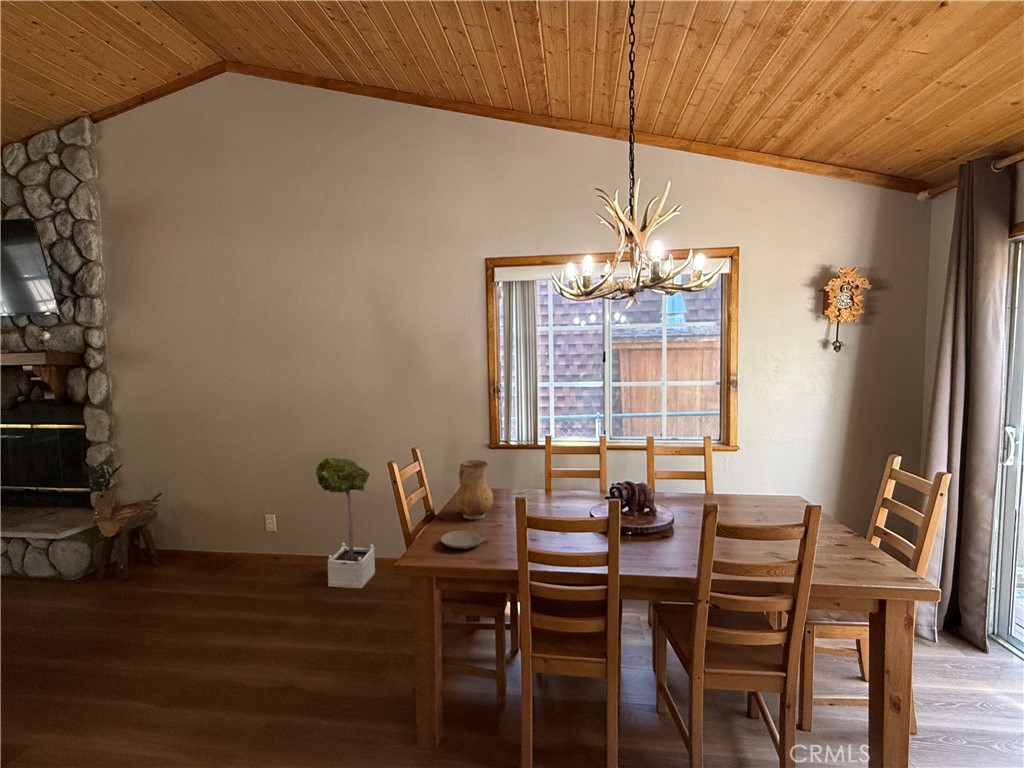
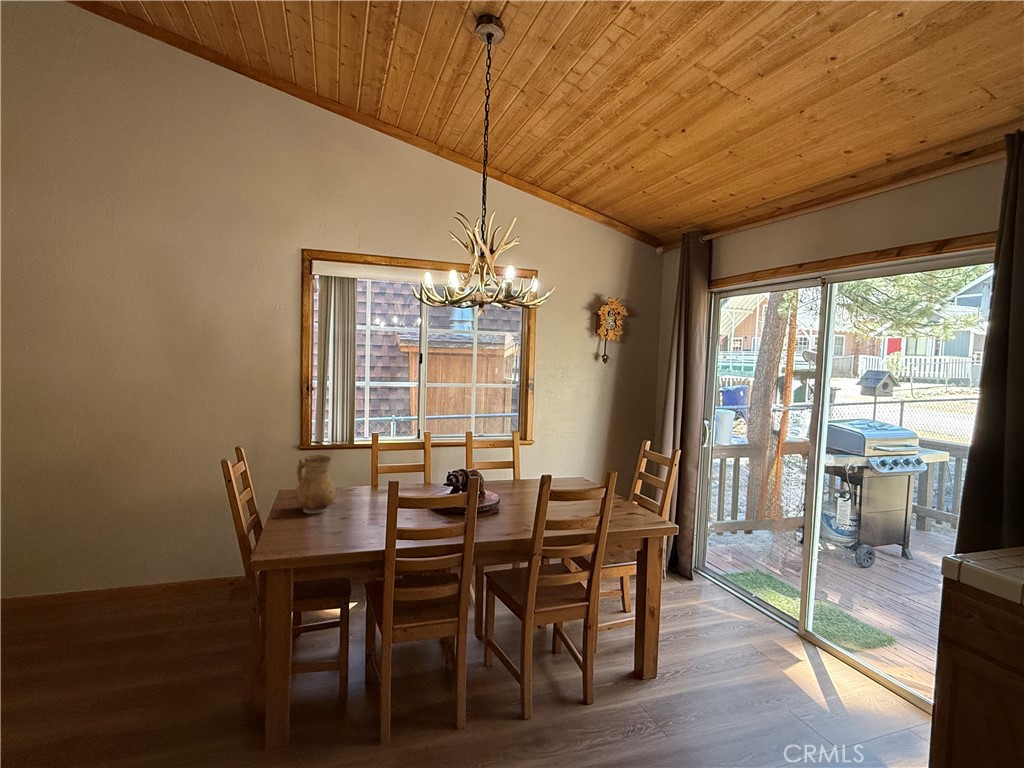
potted tree: present [316,458,375,588] -> none [74,464,153,620]
plate: present [441,530,484,549] -> none [297,522,342,538]

